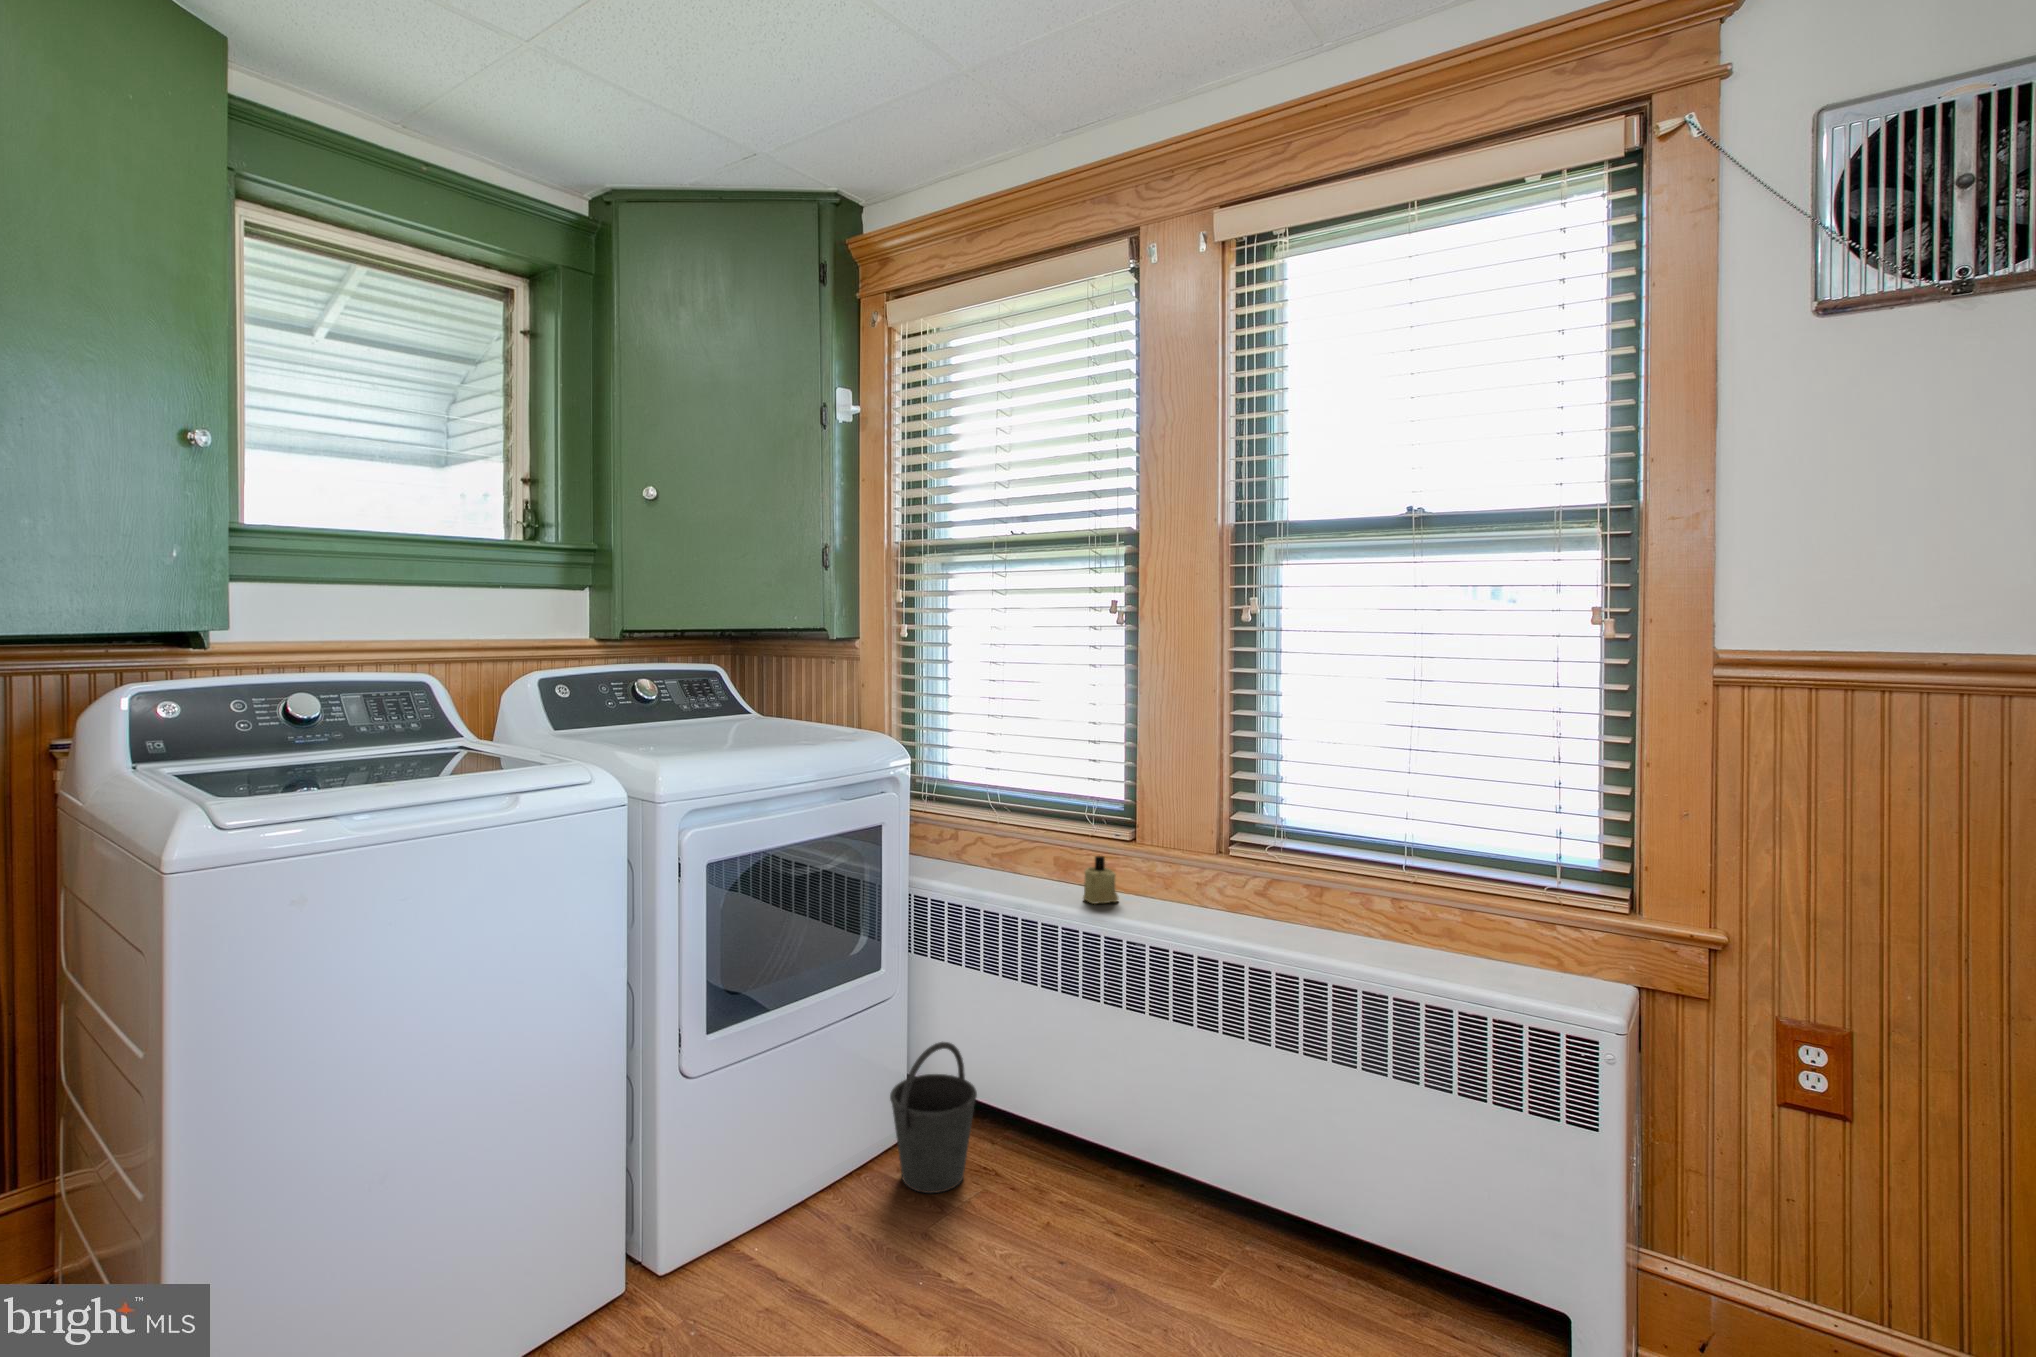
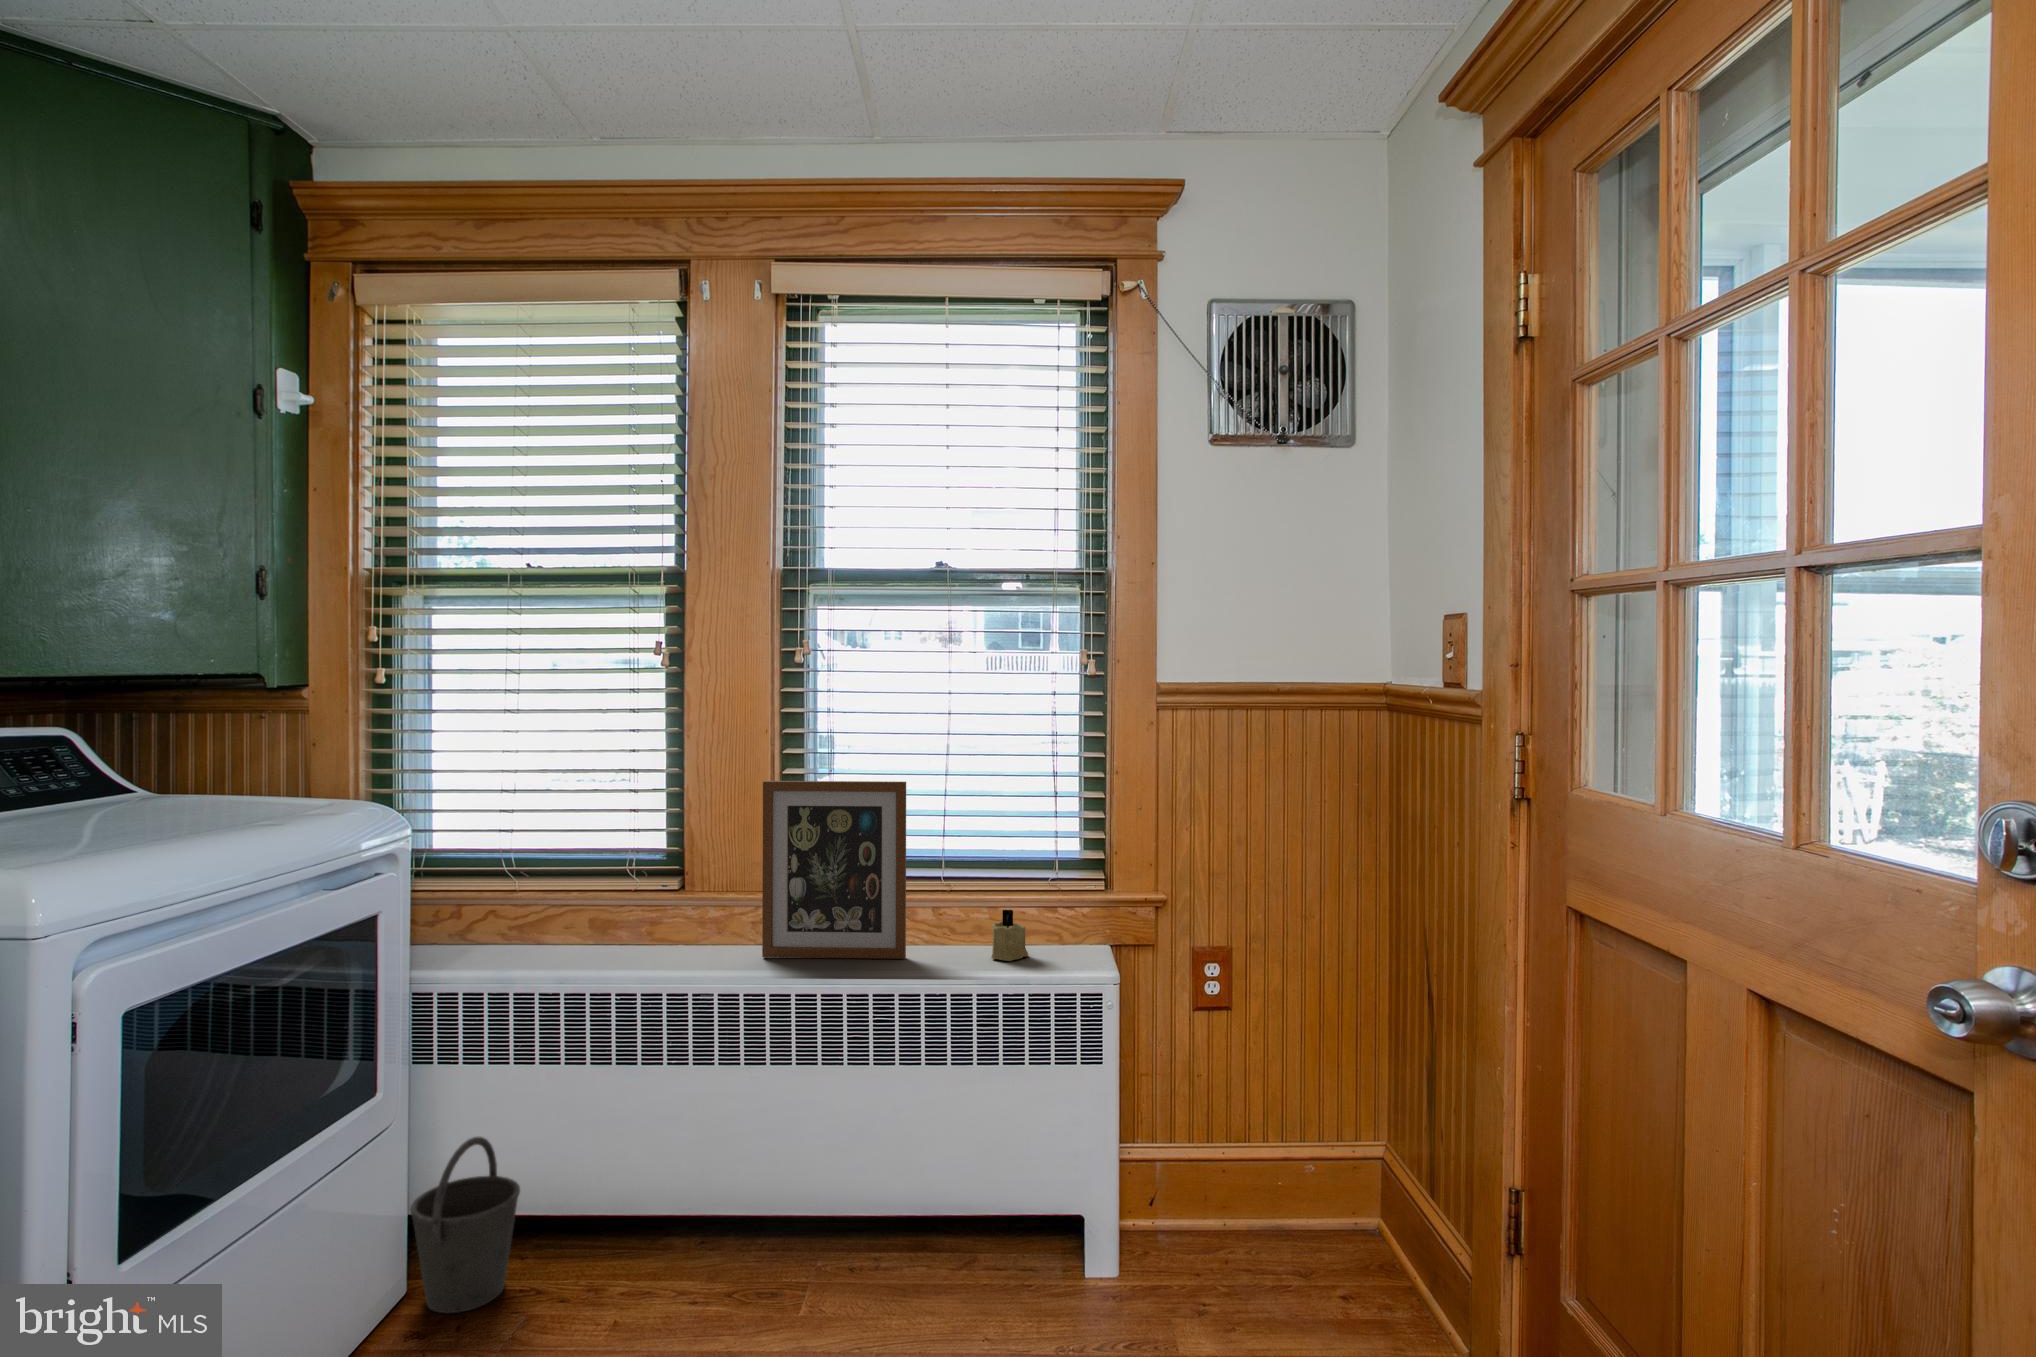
picture frame: none [1197,744,1353,951] -> present [762,781,906,959]
candle: present [1083,856,1119,904] -> present [992,910,1028,961]

